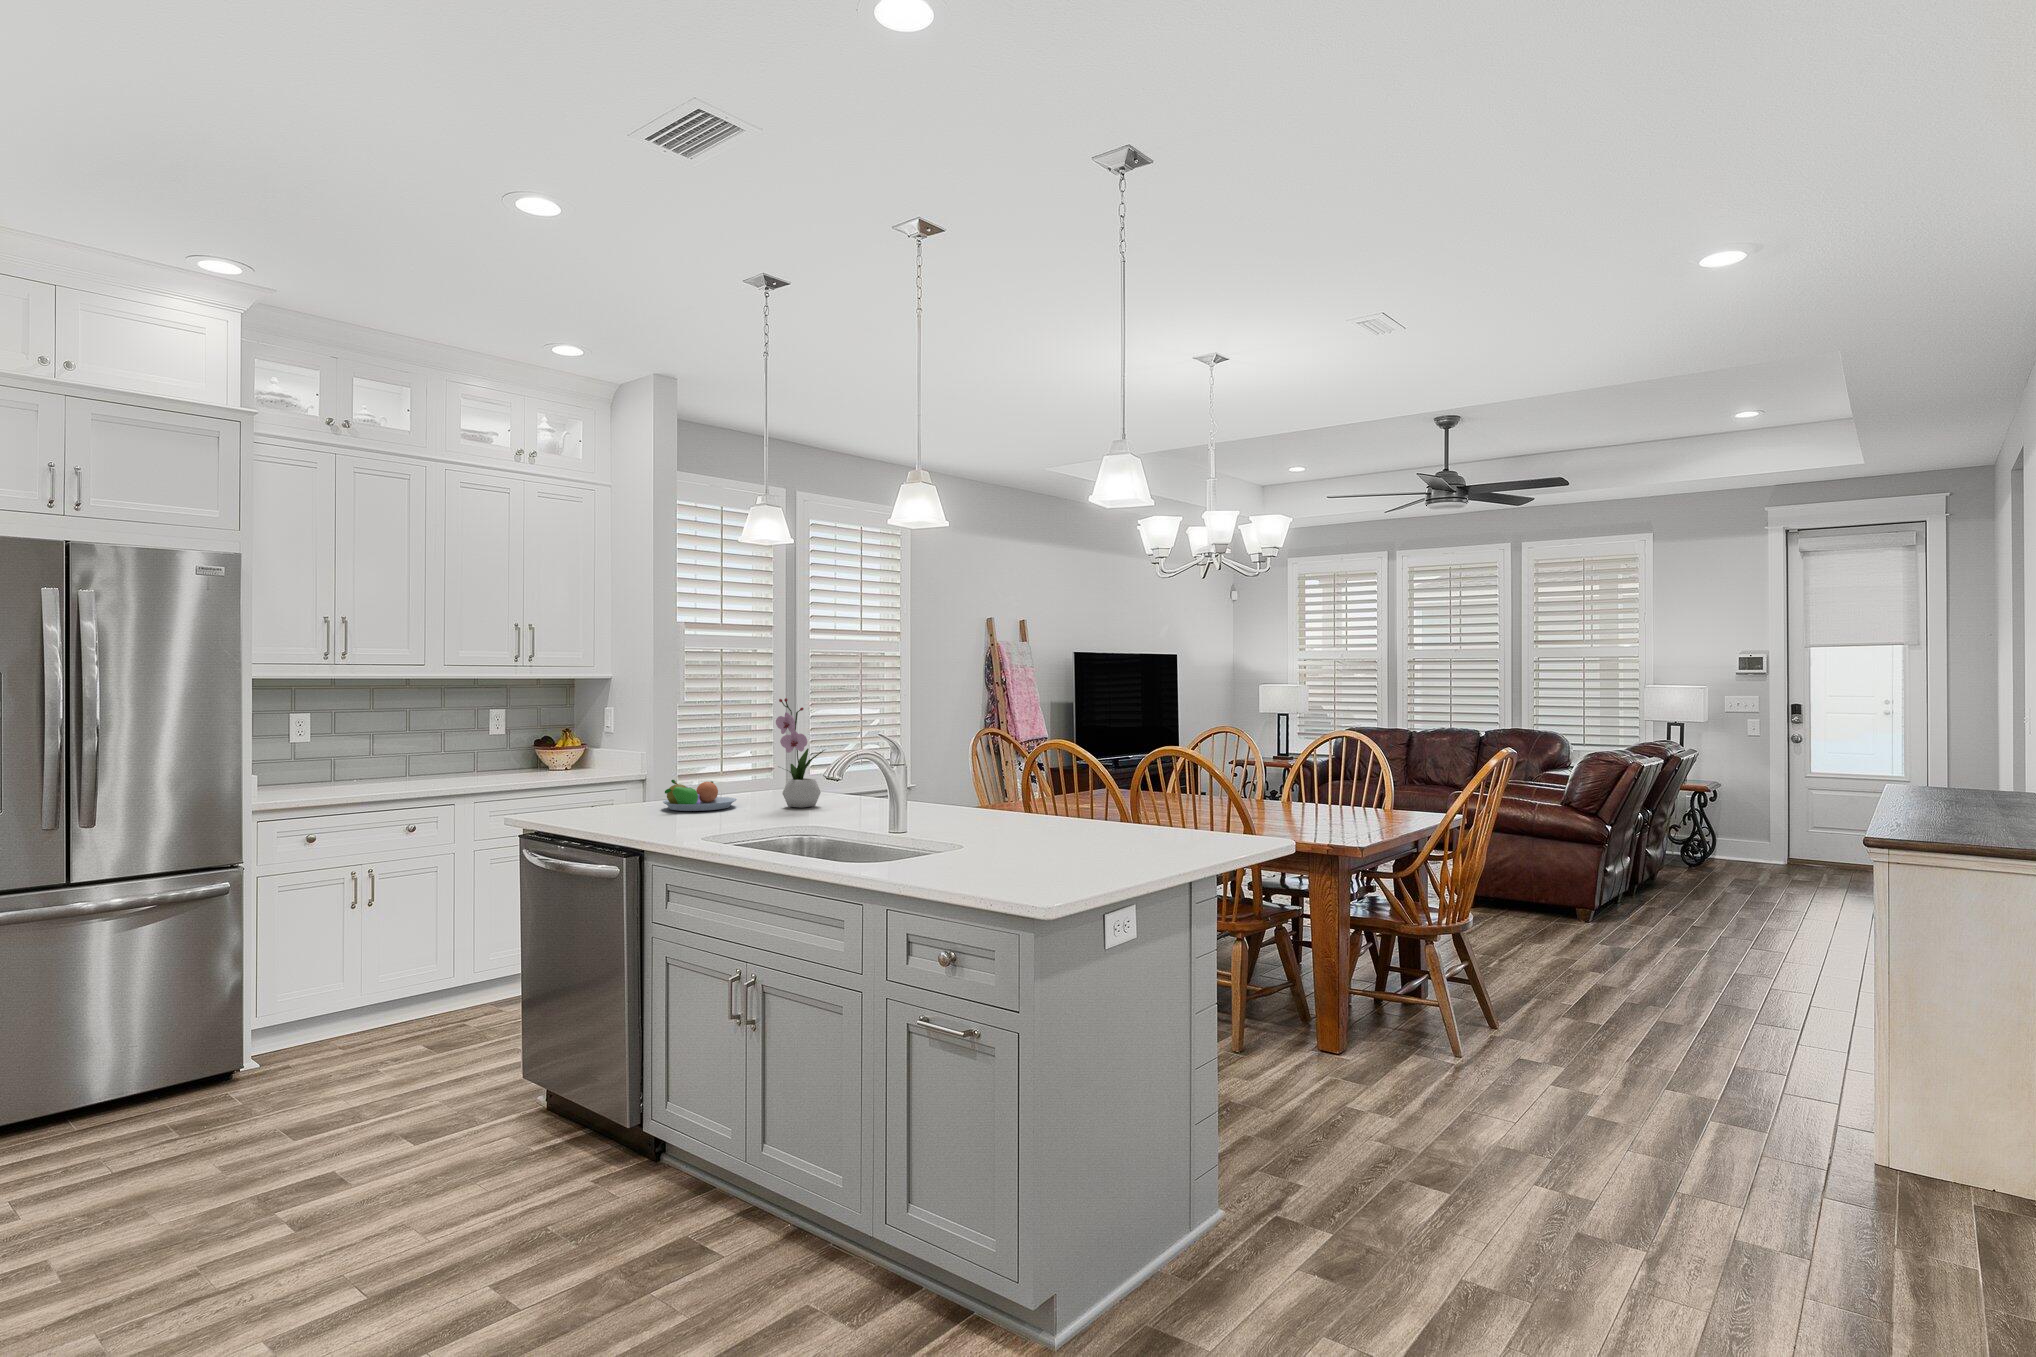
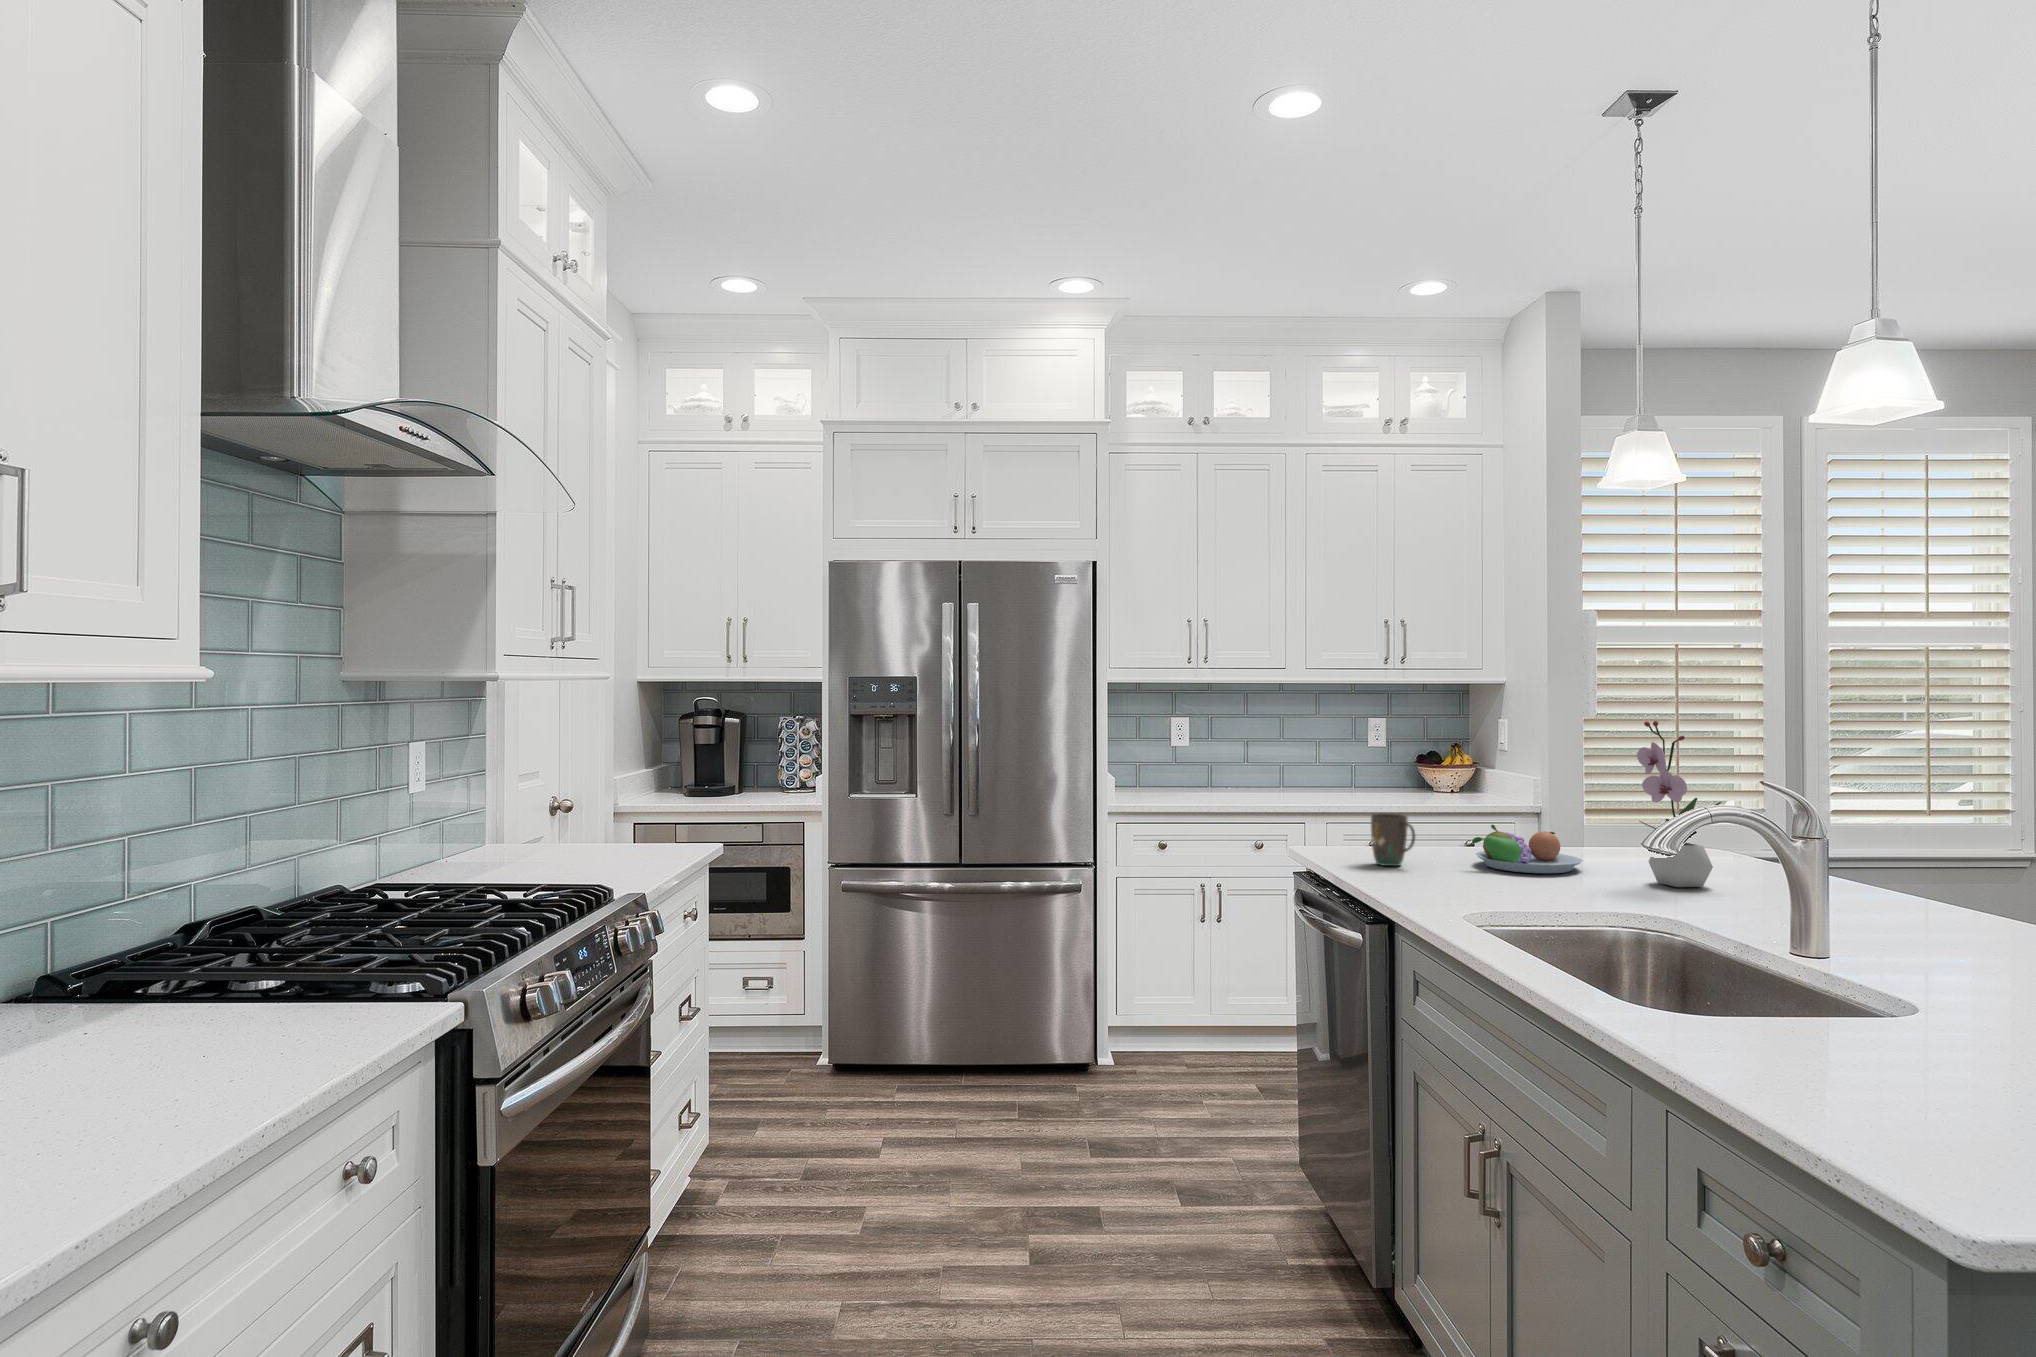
mug: none [587,777,625,818] -> present [1371,813,1415,866]

